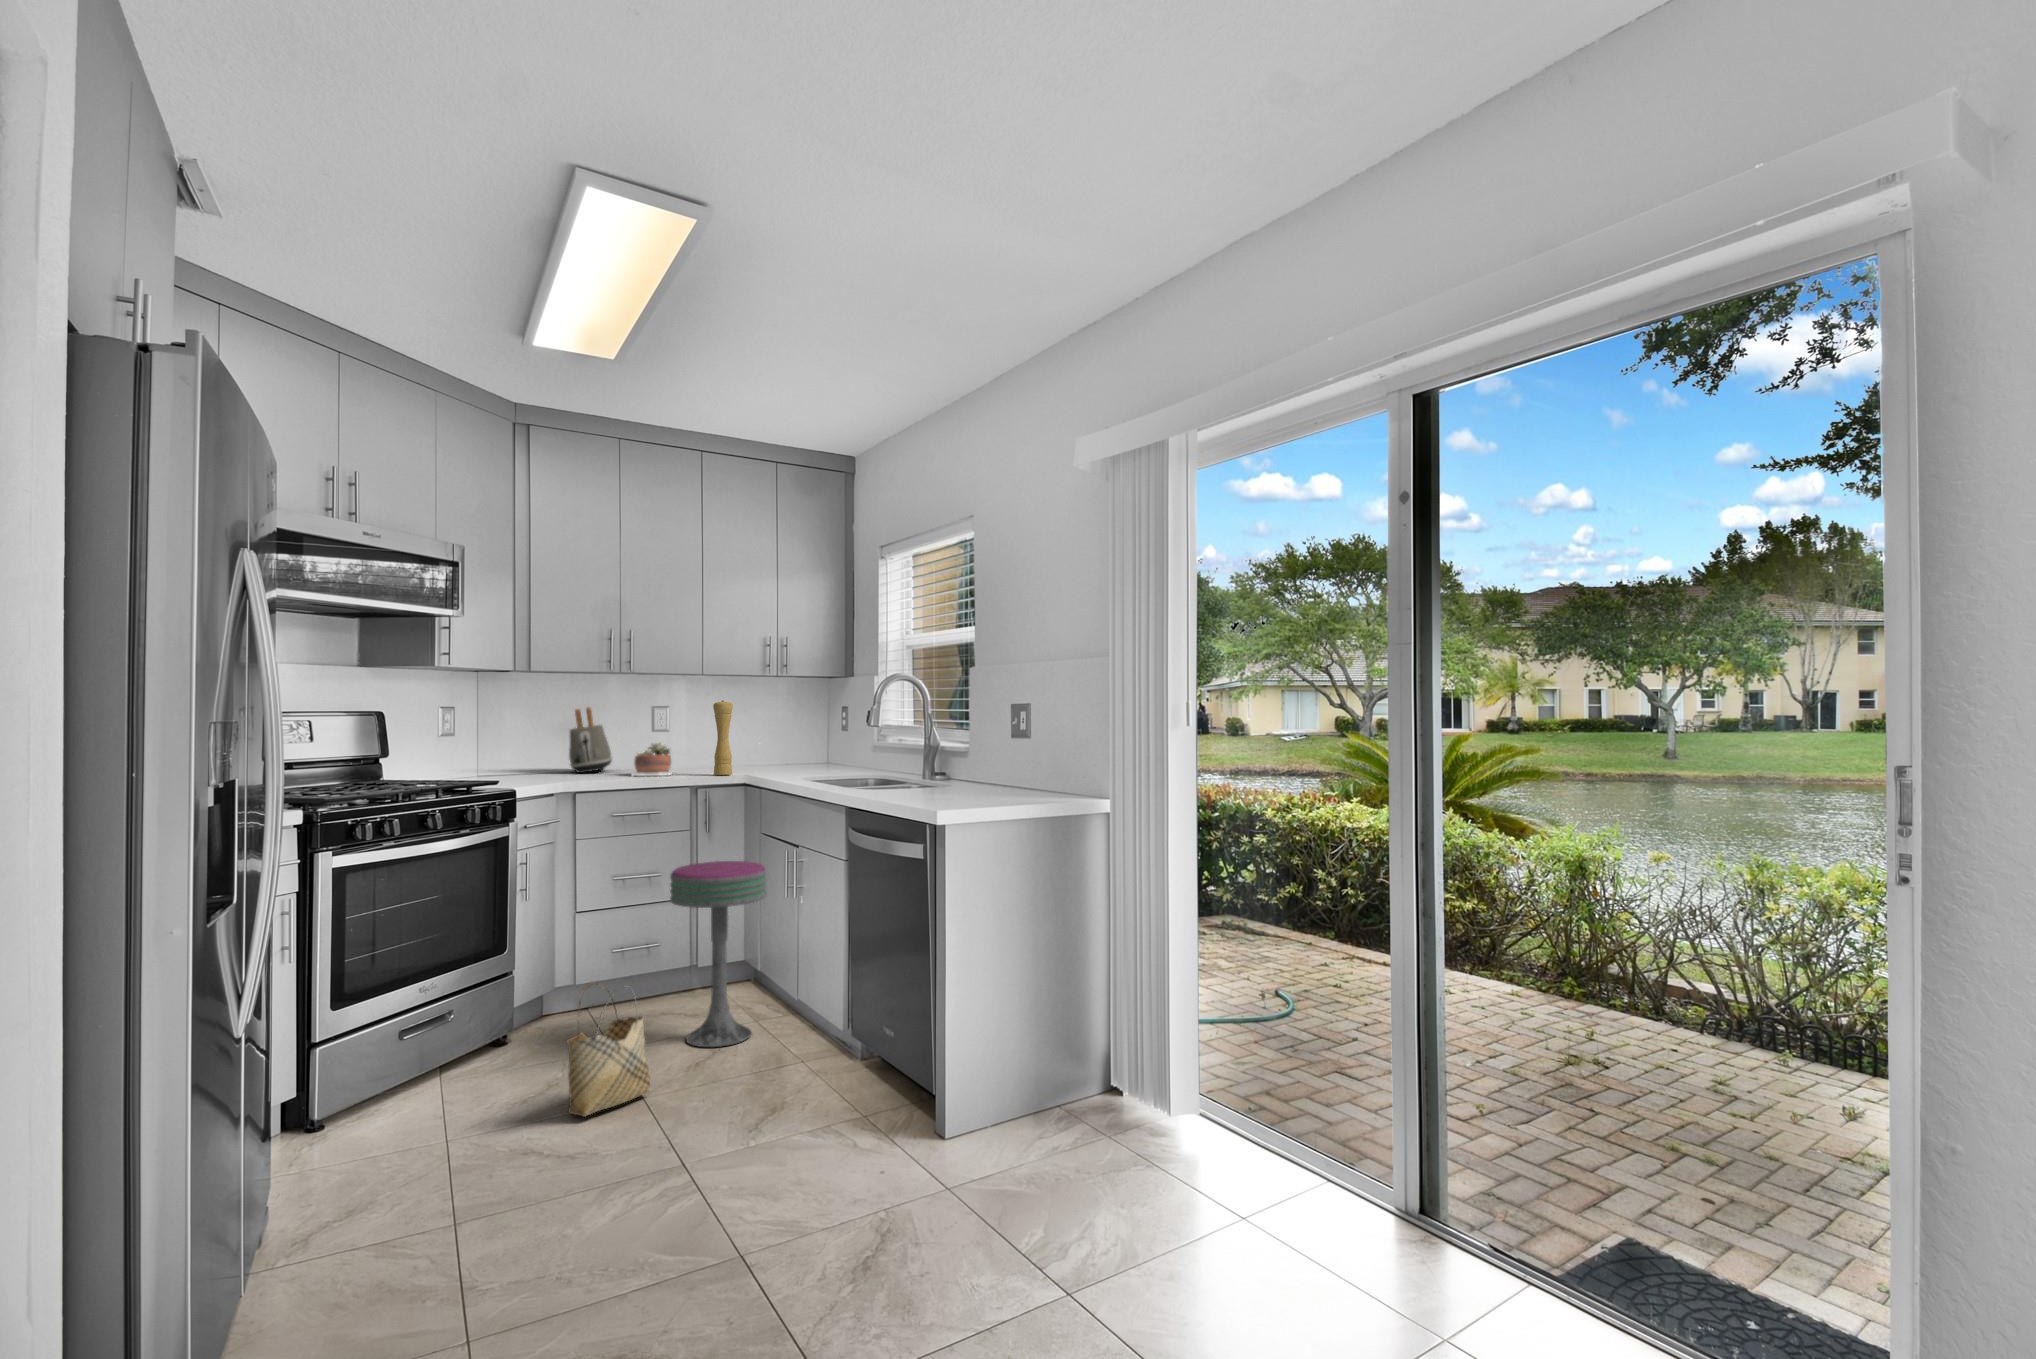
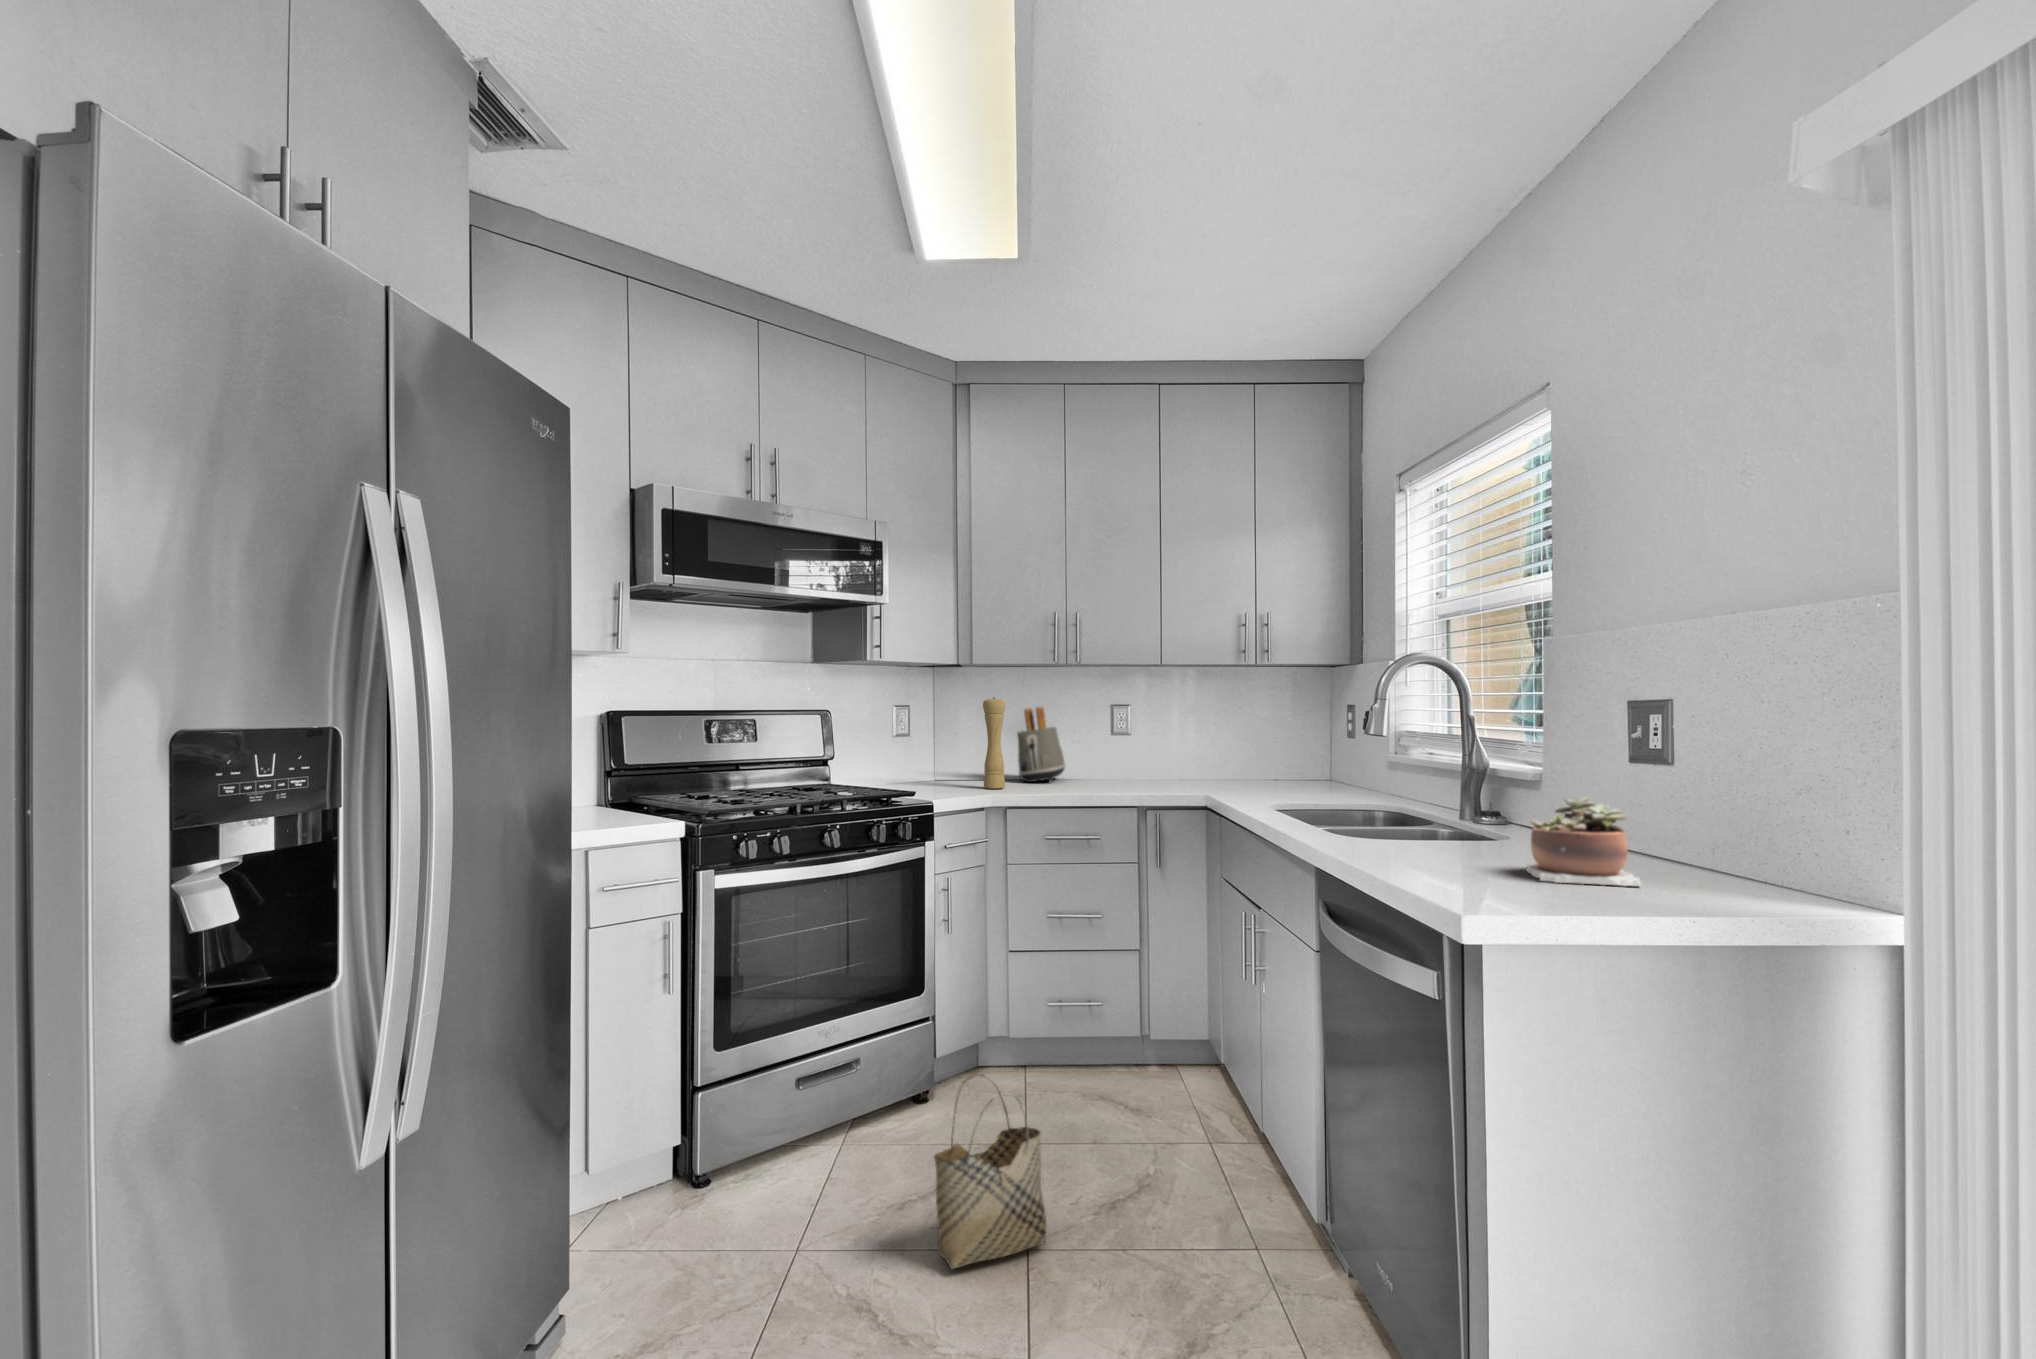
pepper mill: present [713,700,733,775] -> present [983,697,1006,789]
succulent plant: present [632,743,673,776] -> present [1527,797,1641,886]
bar stool: present [670,861,767,1047] -> none [1097,911,1224,1174]

